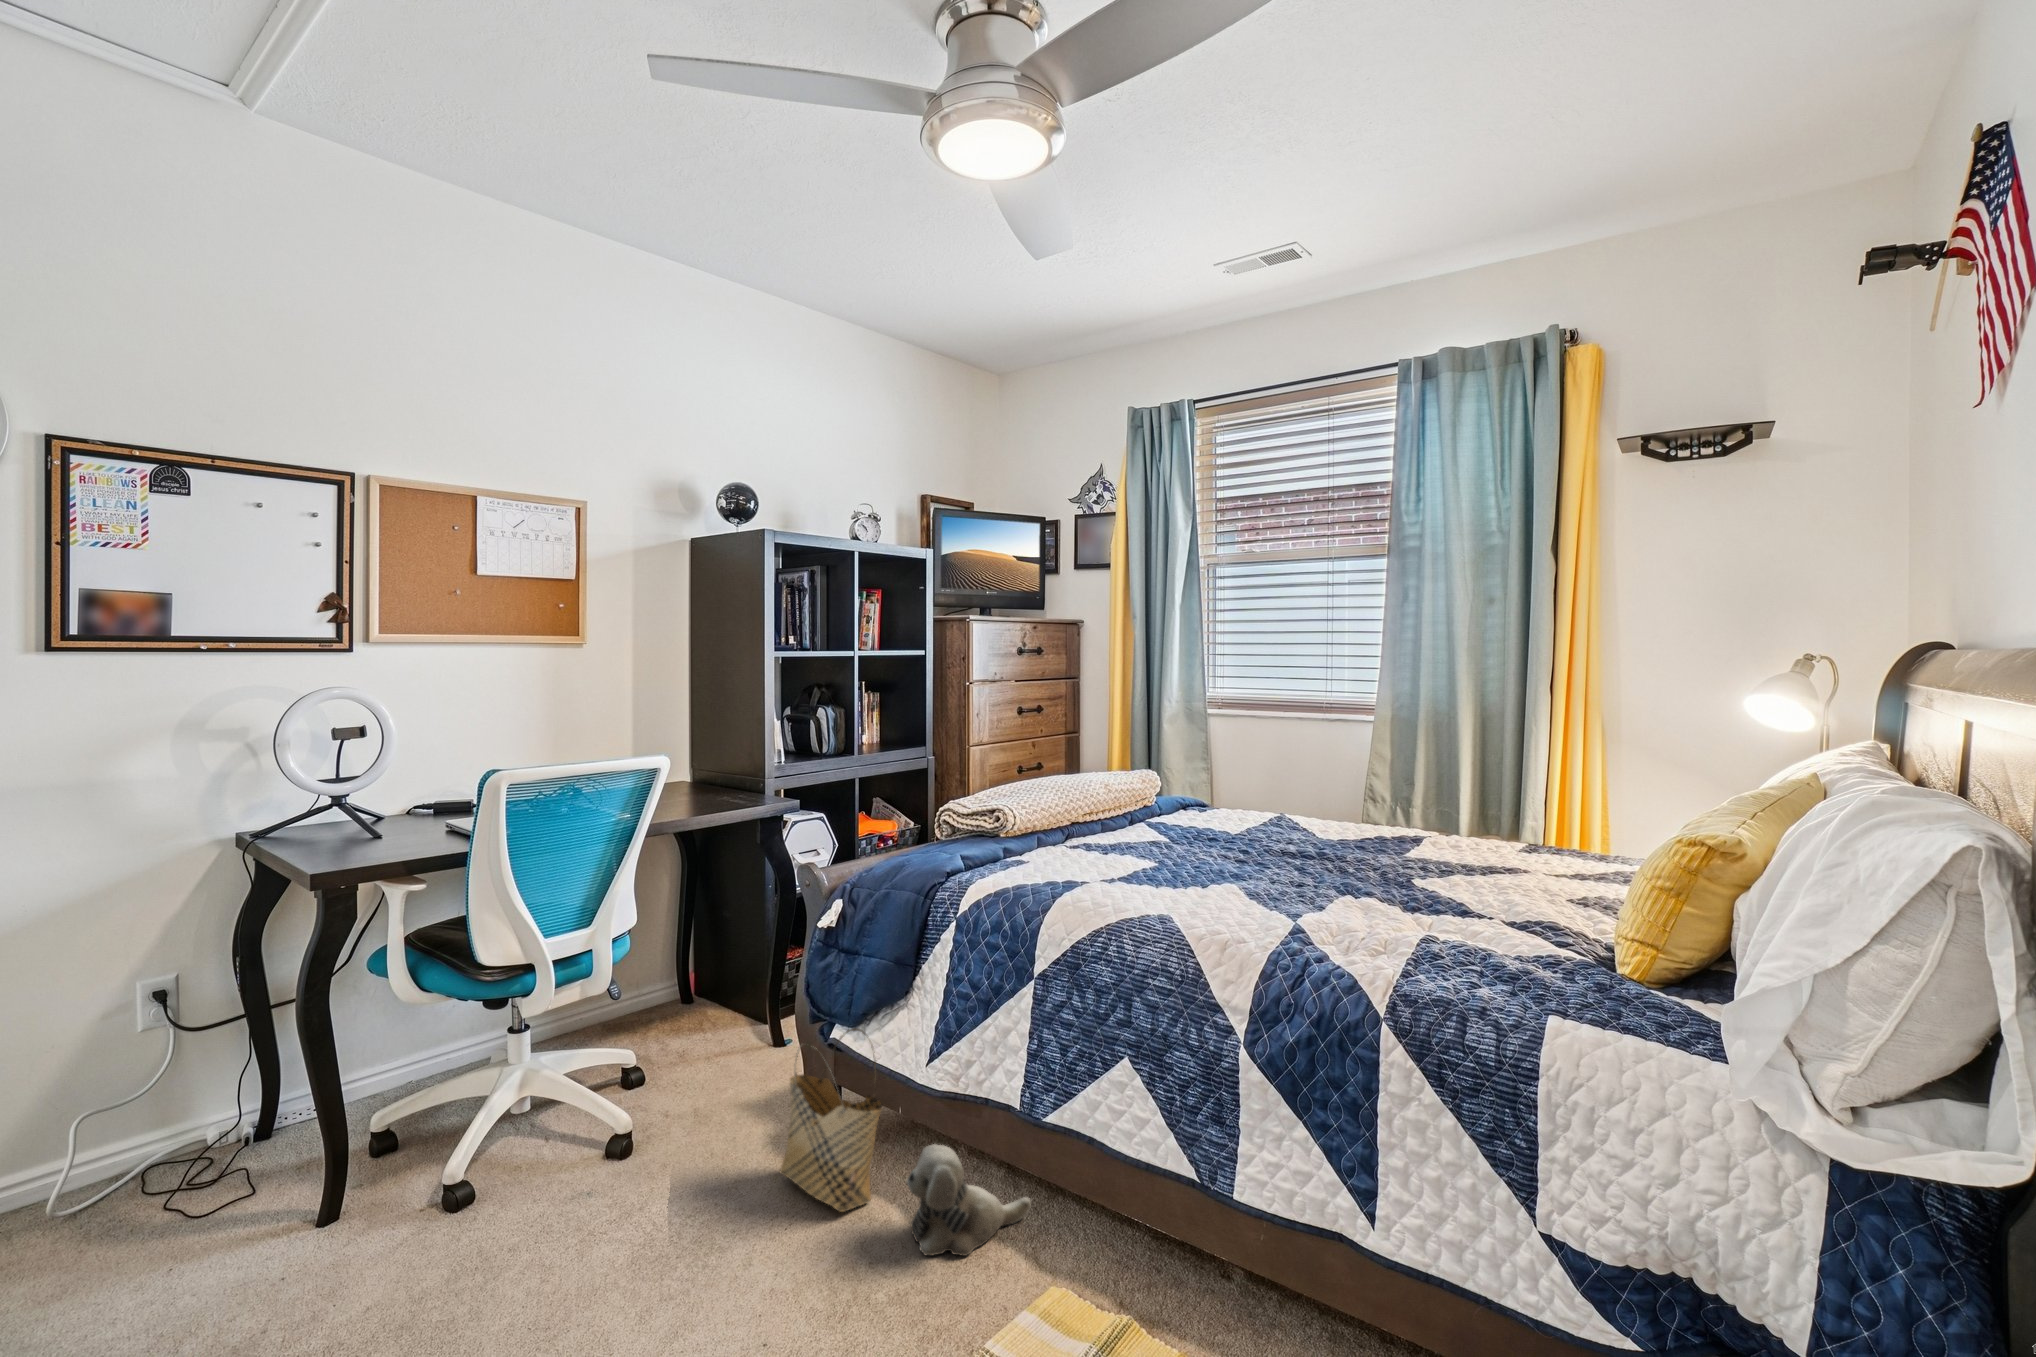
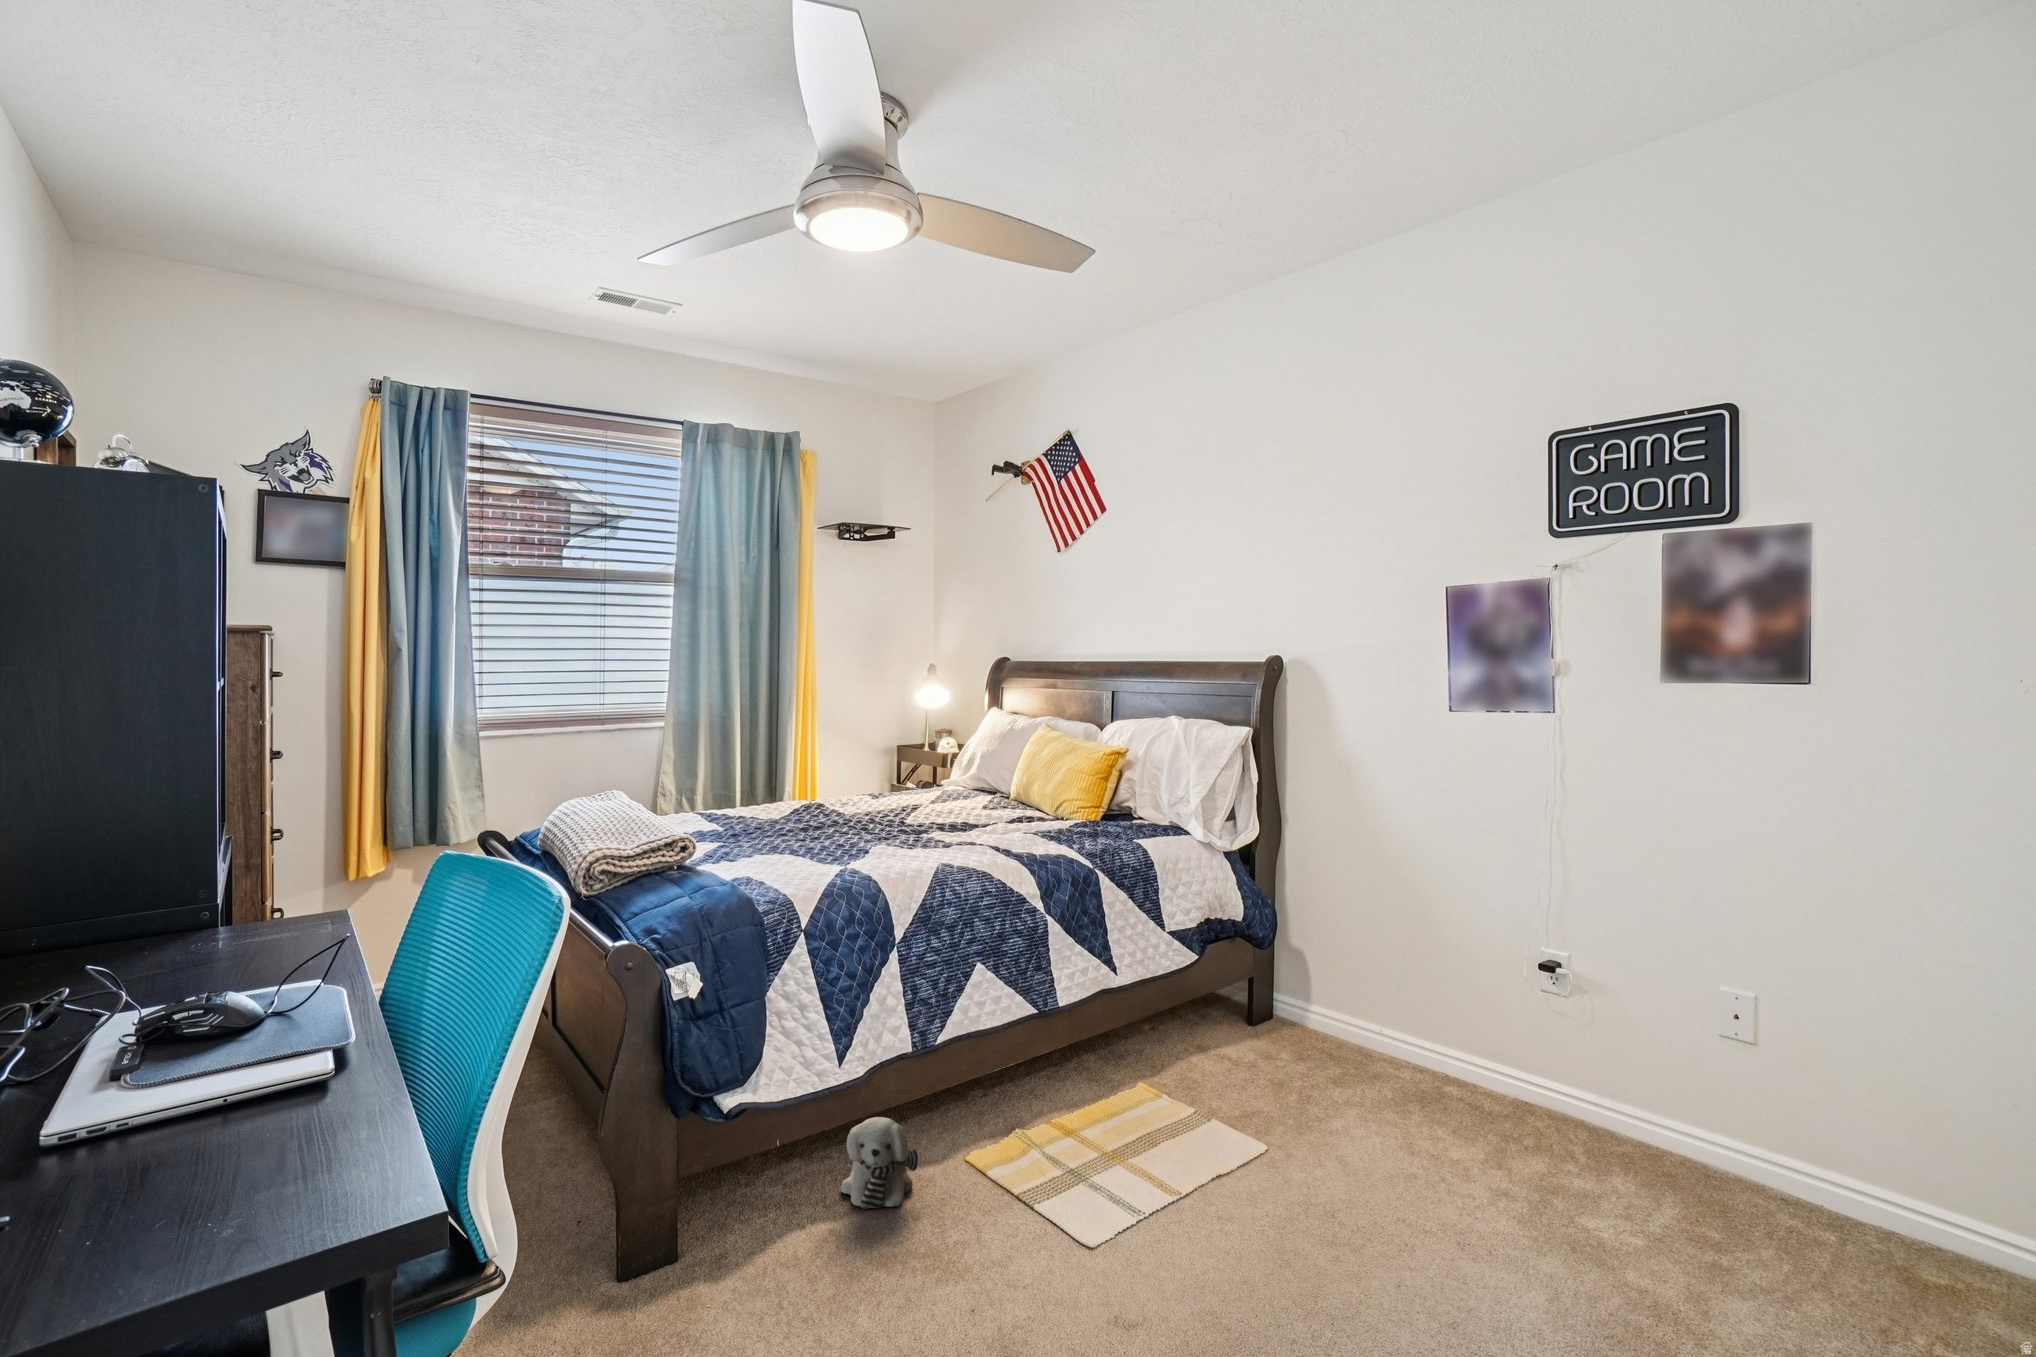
woven basket: present [780,1028,882,1212] -> none [698,1079,816,1274]

